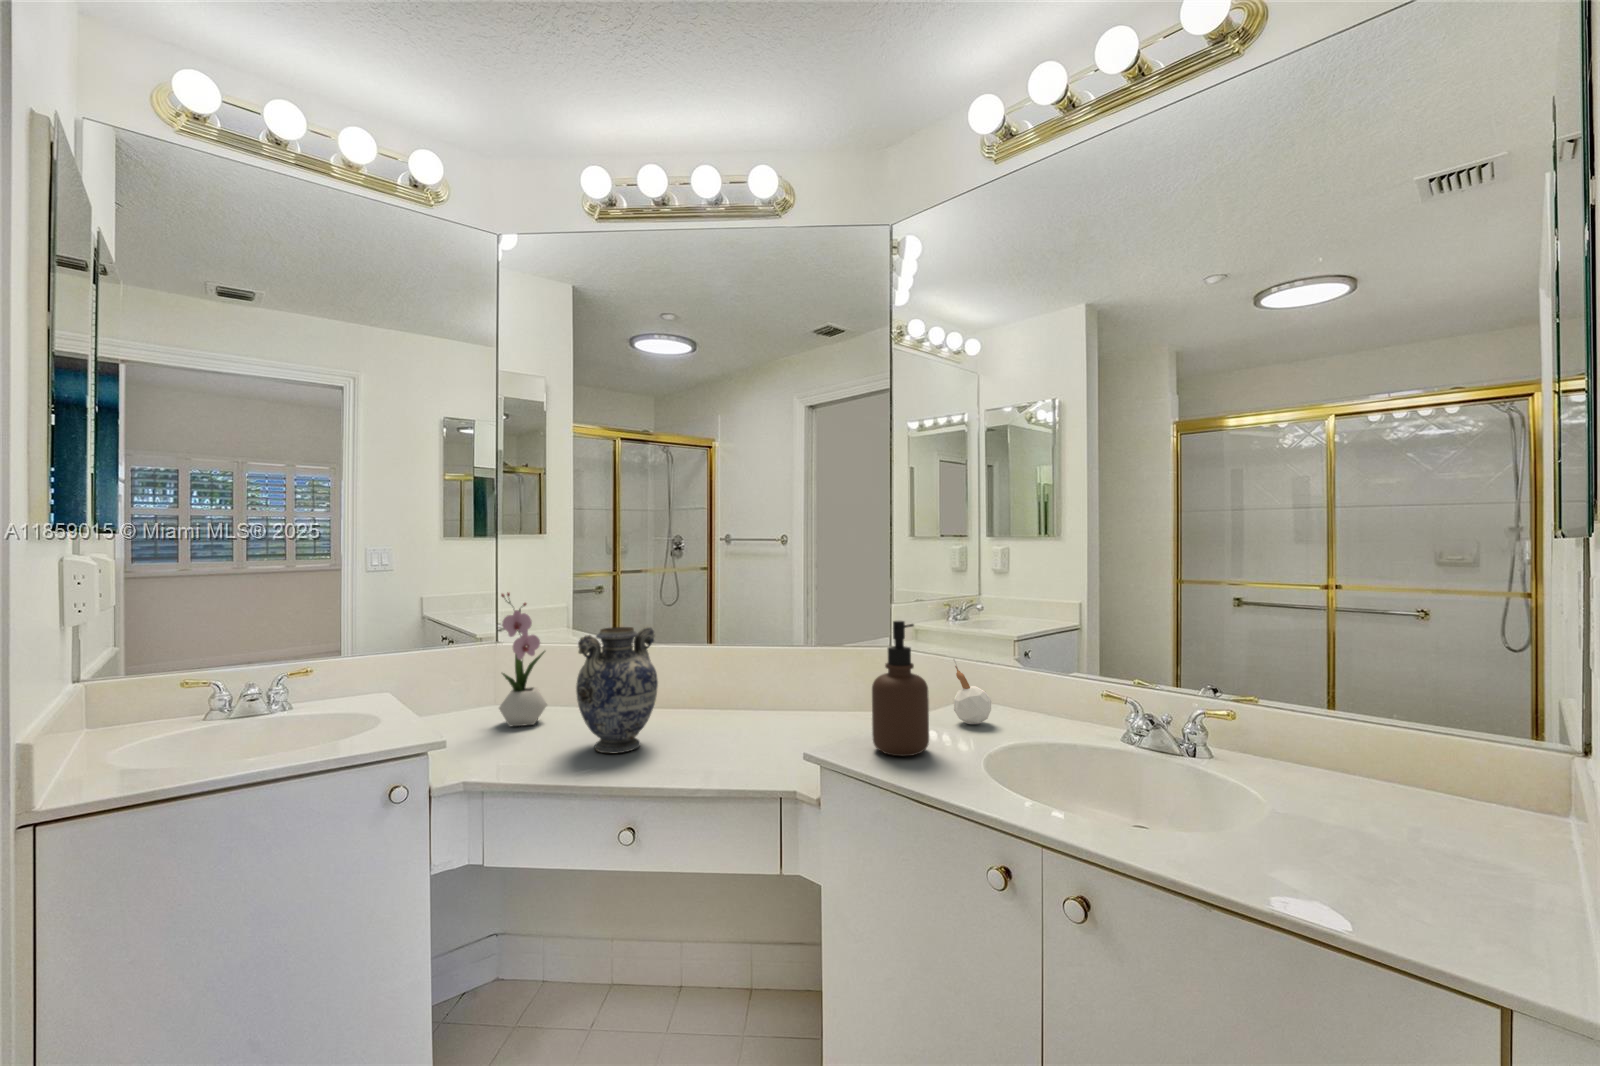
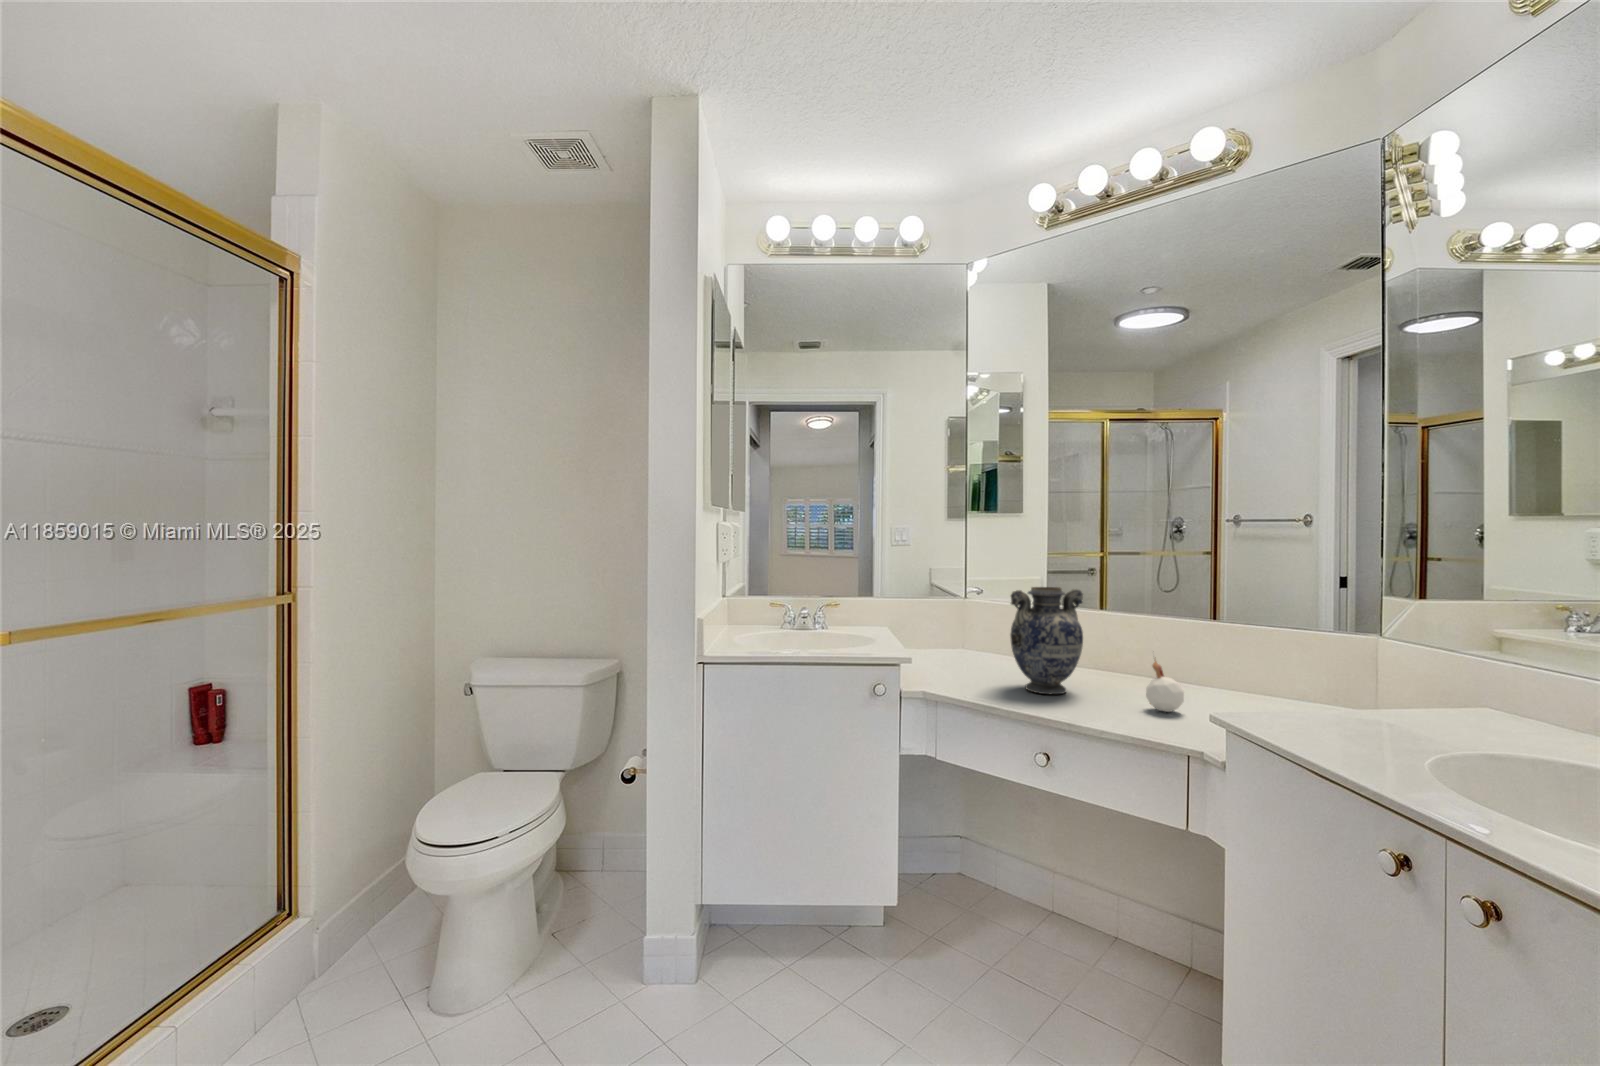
flower arrangement: present [499,592,547,726] -> none [957,555,996,665]
soap dispenser: present [872,621,929,756] -> none [1296,590,1375,738]
candle: present [953,659,991,724] -> present [1146,658,1184,712]

